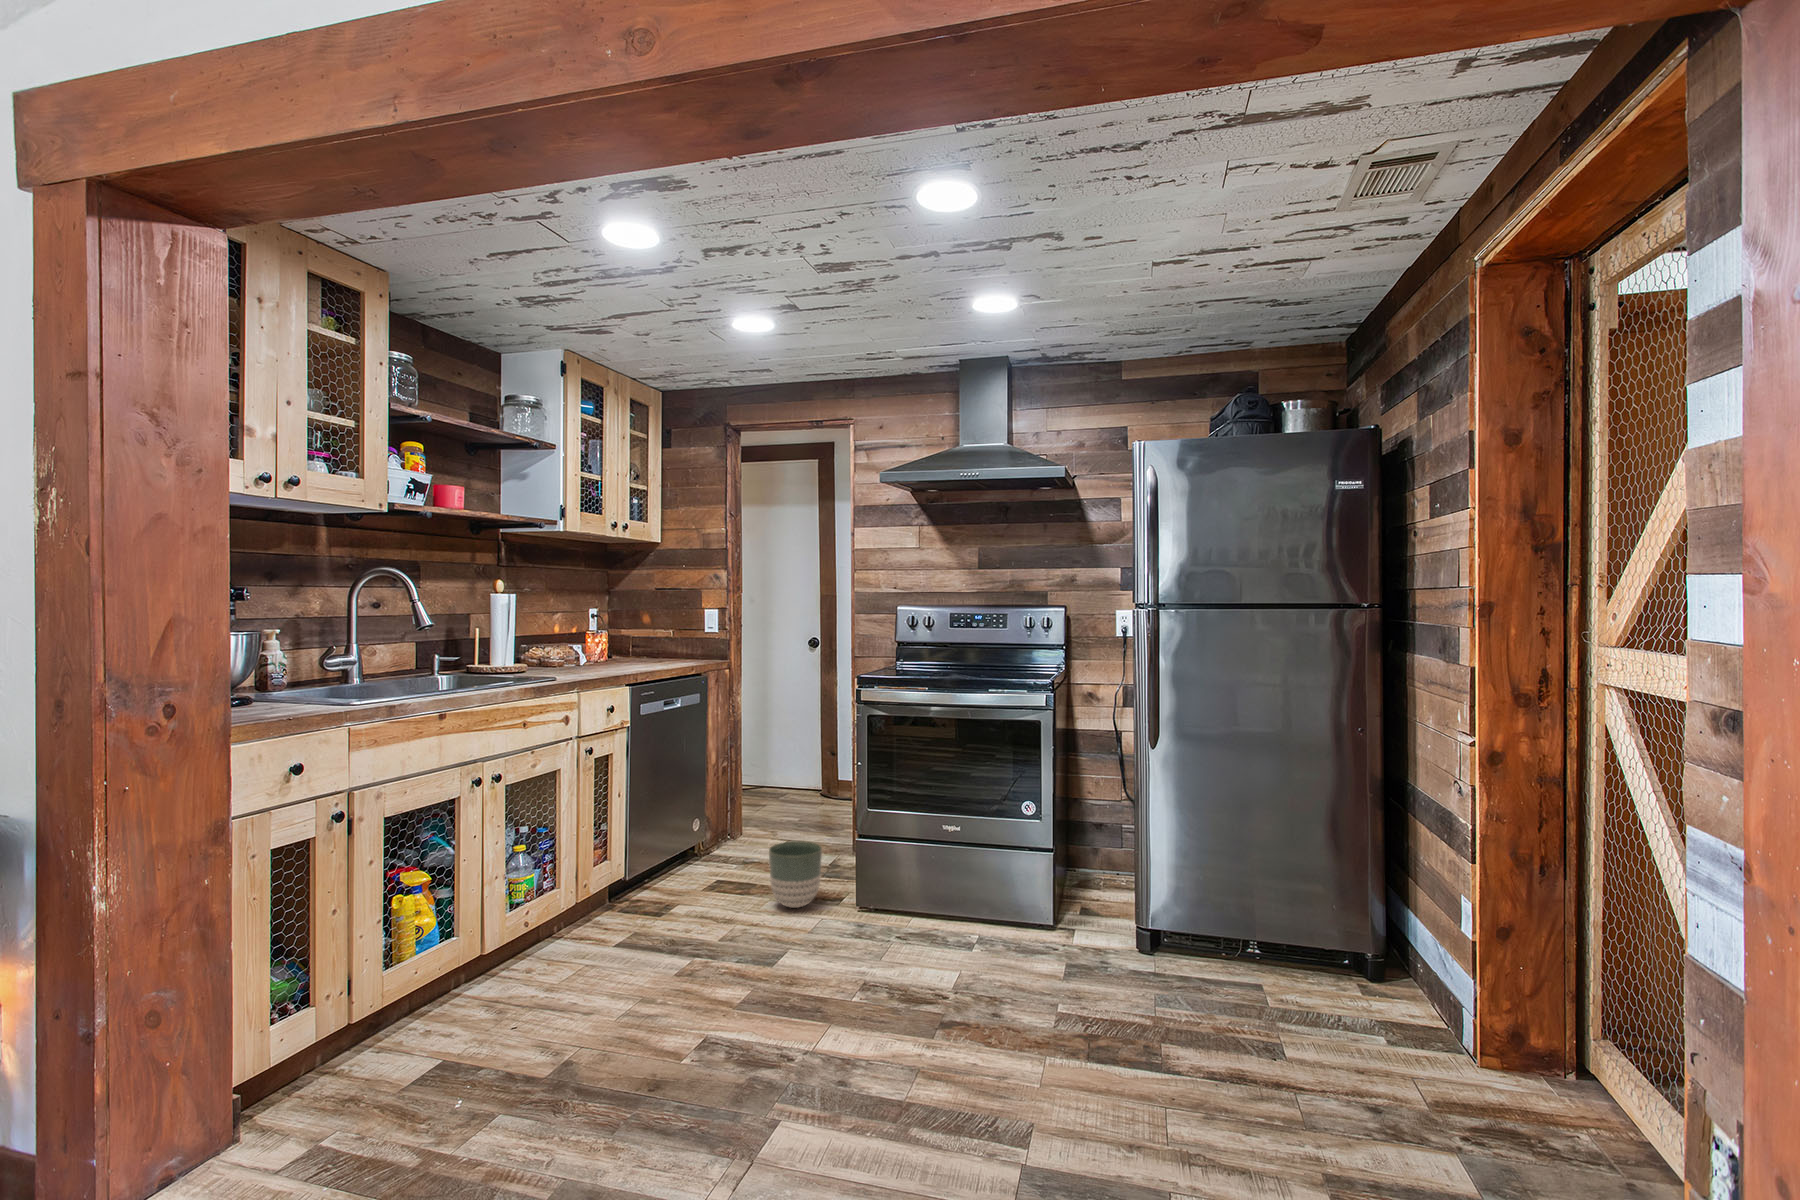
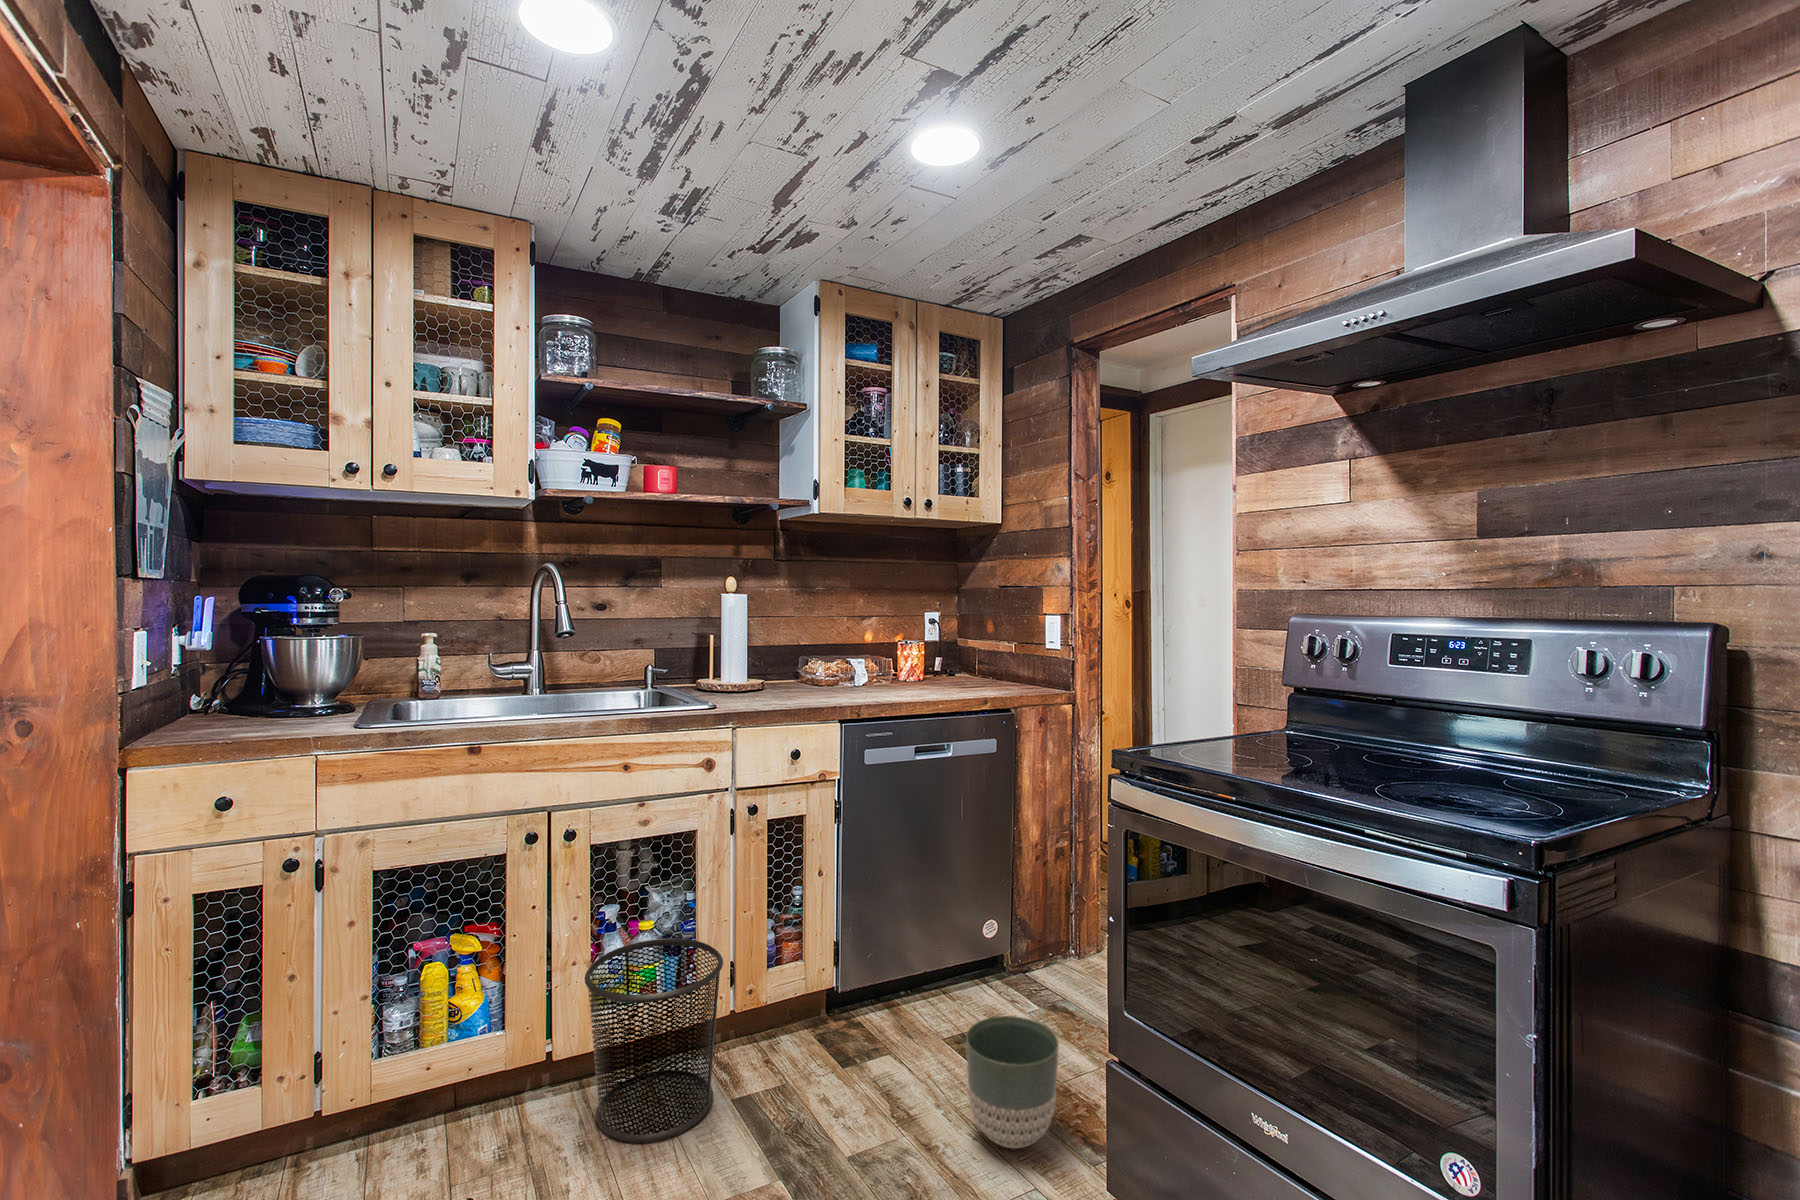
waste bin: none [527,847,630,979] -> present [584,938,723,1141]

